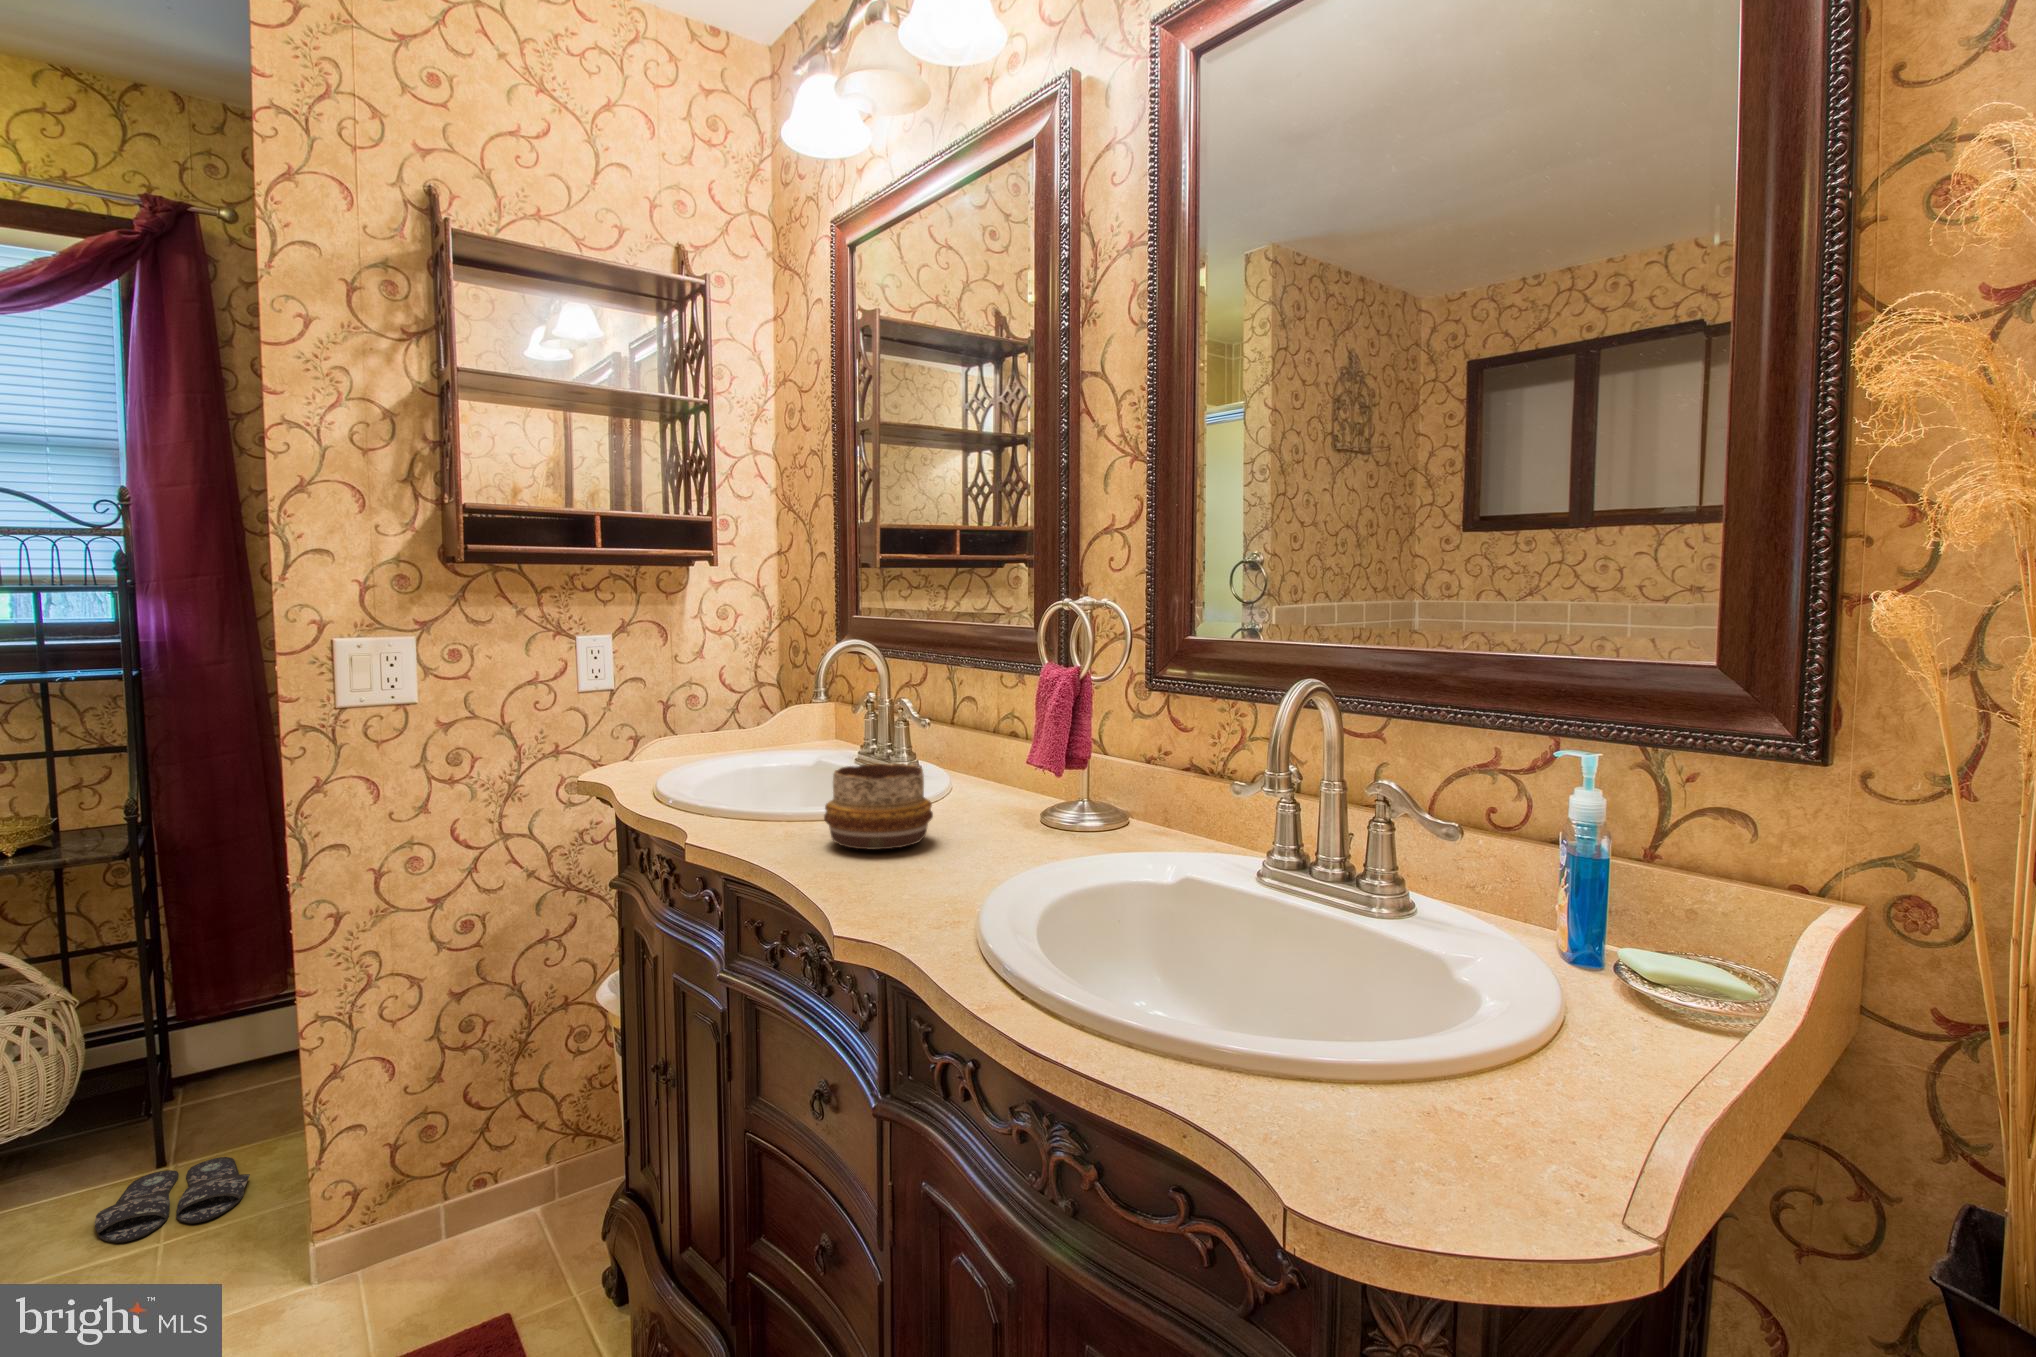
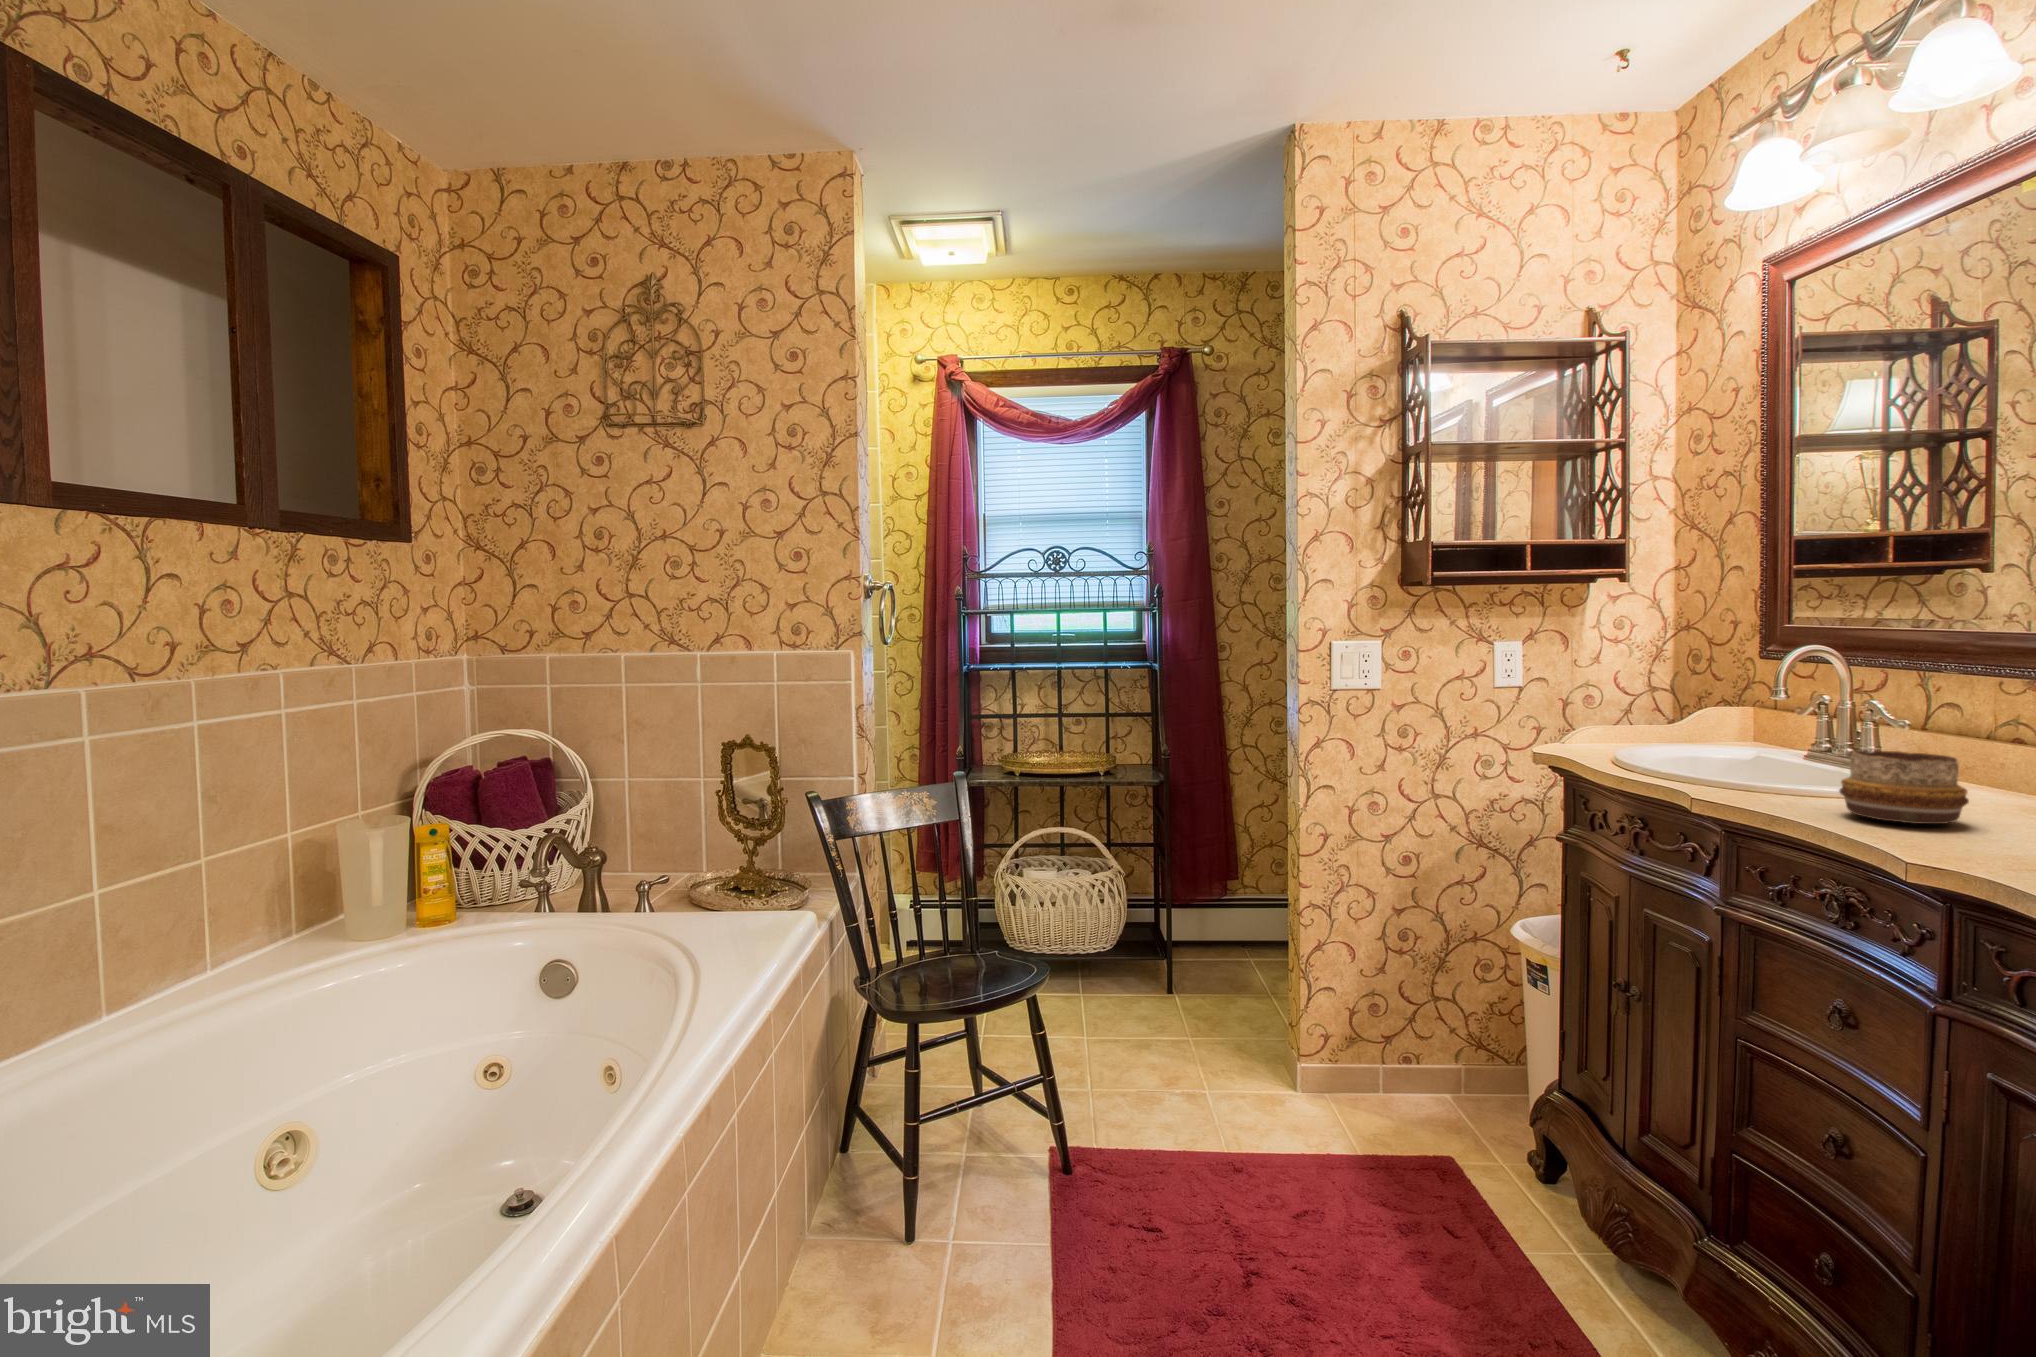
slippers: present [95,1157,250,1243] -> none [1158,995,1237,1032]

